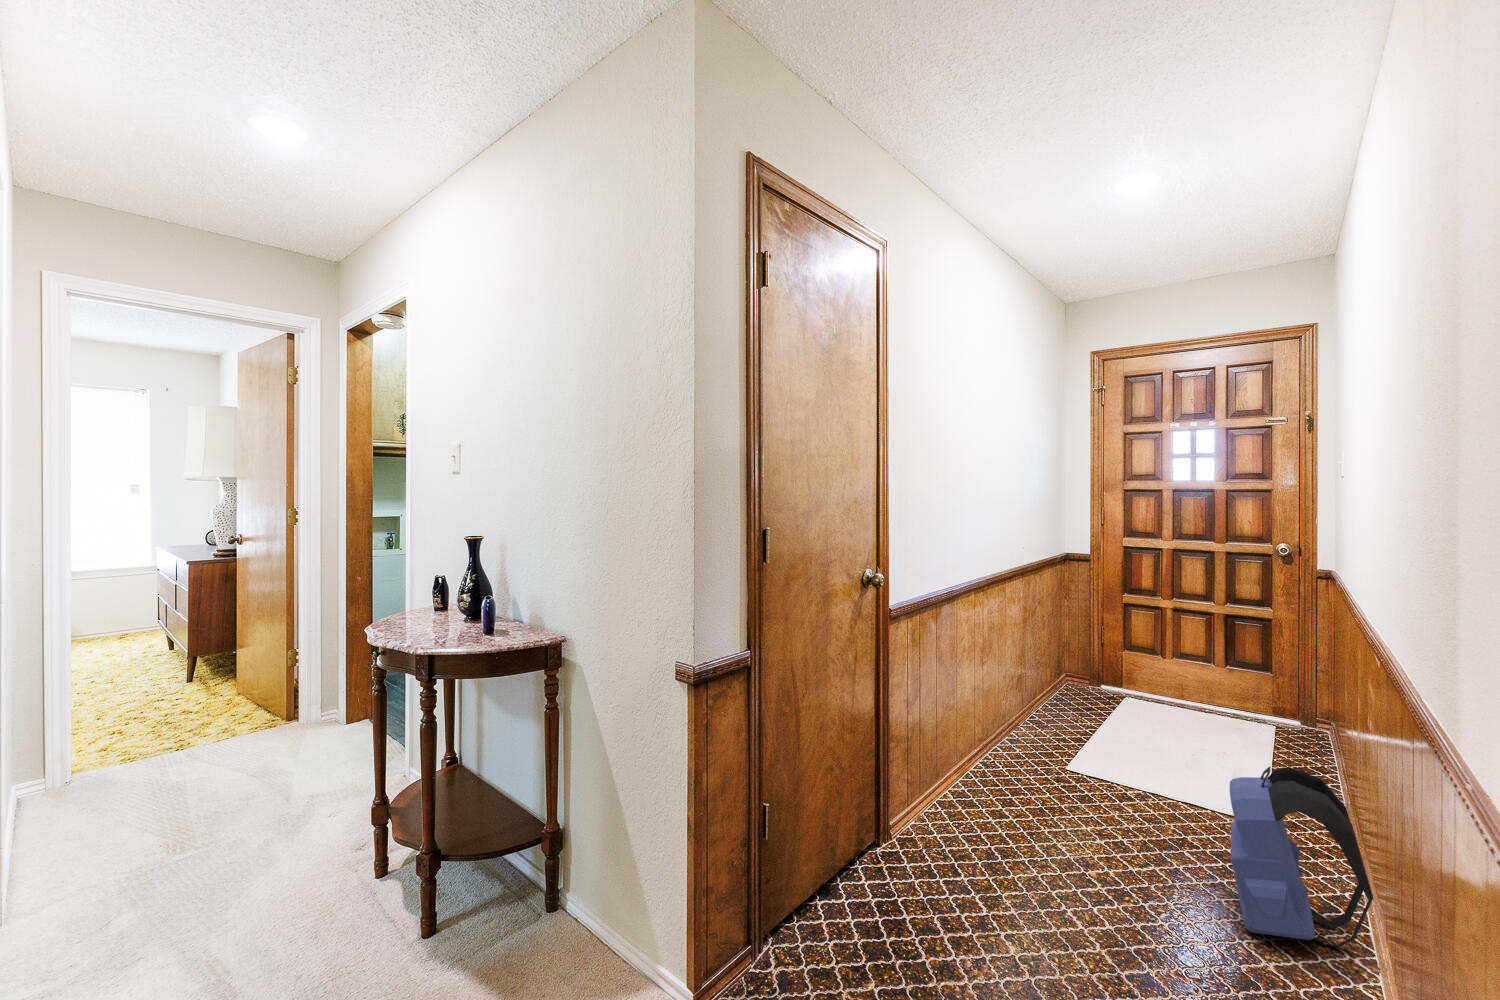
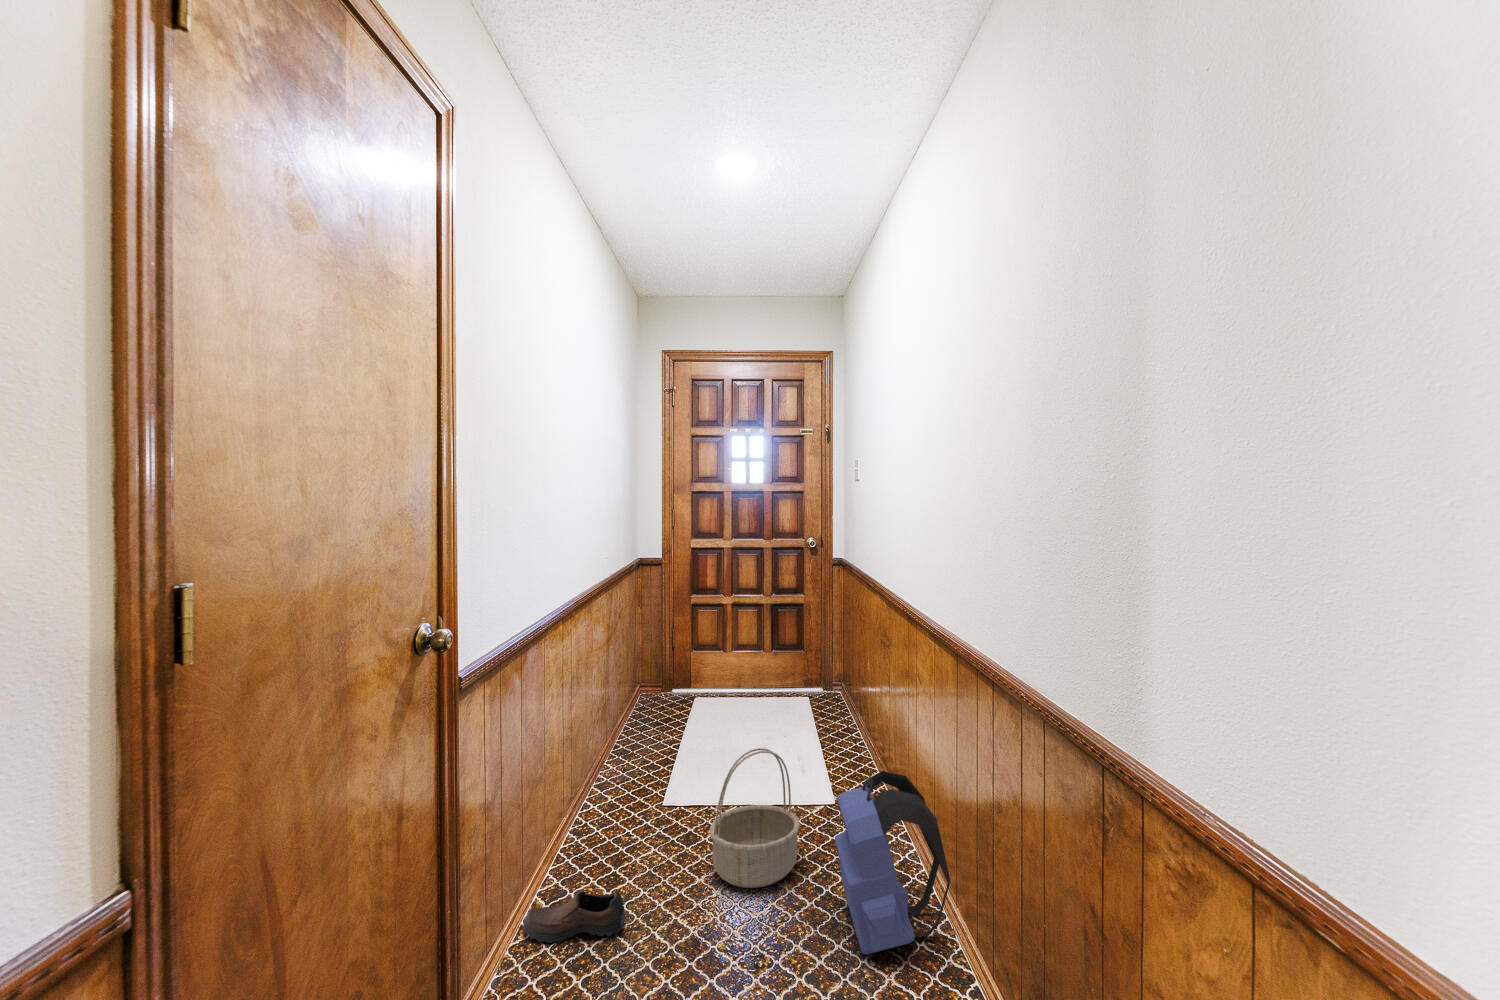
basket: none [1099,724,1199,852] -> present [710,748,800,888]
shoe: none [933,796,1014,835] -> present [523,891,625,943]

